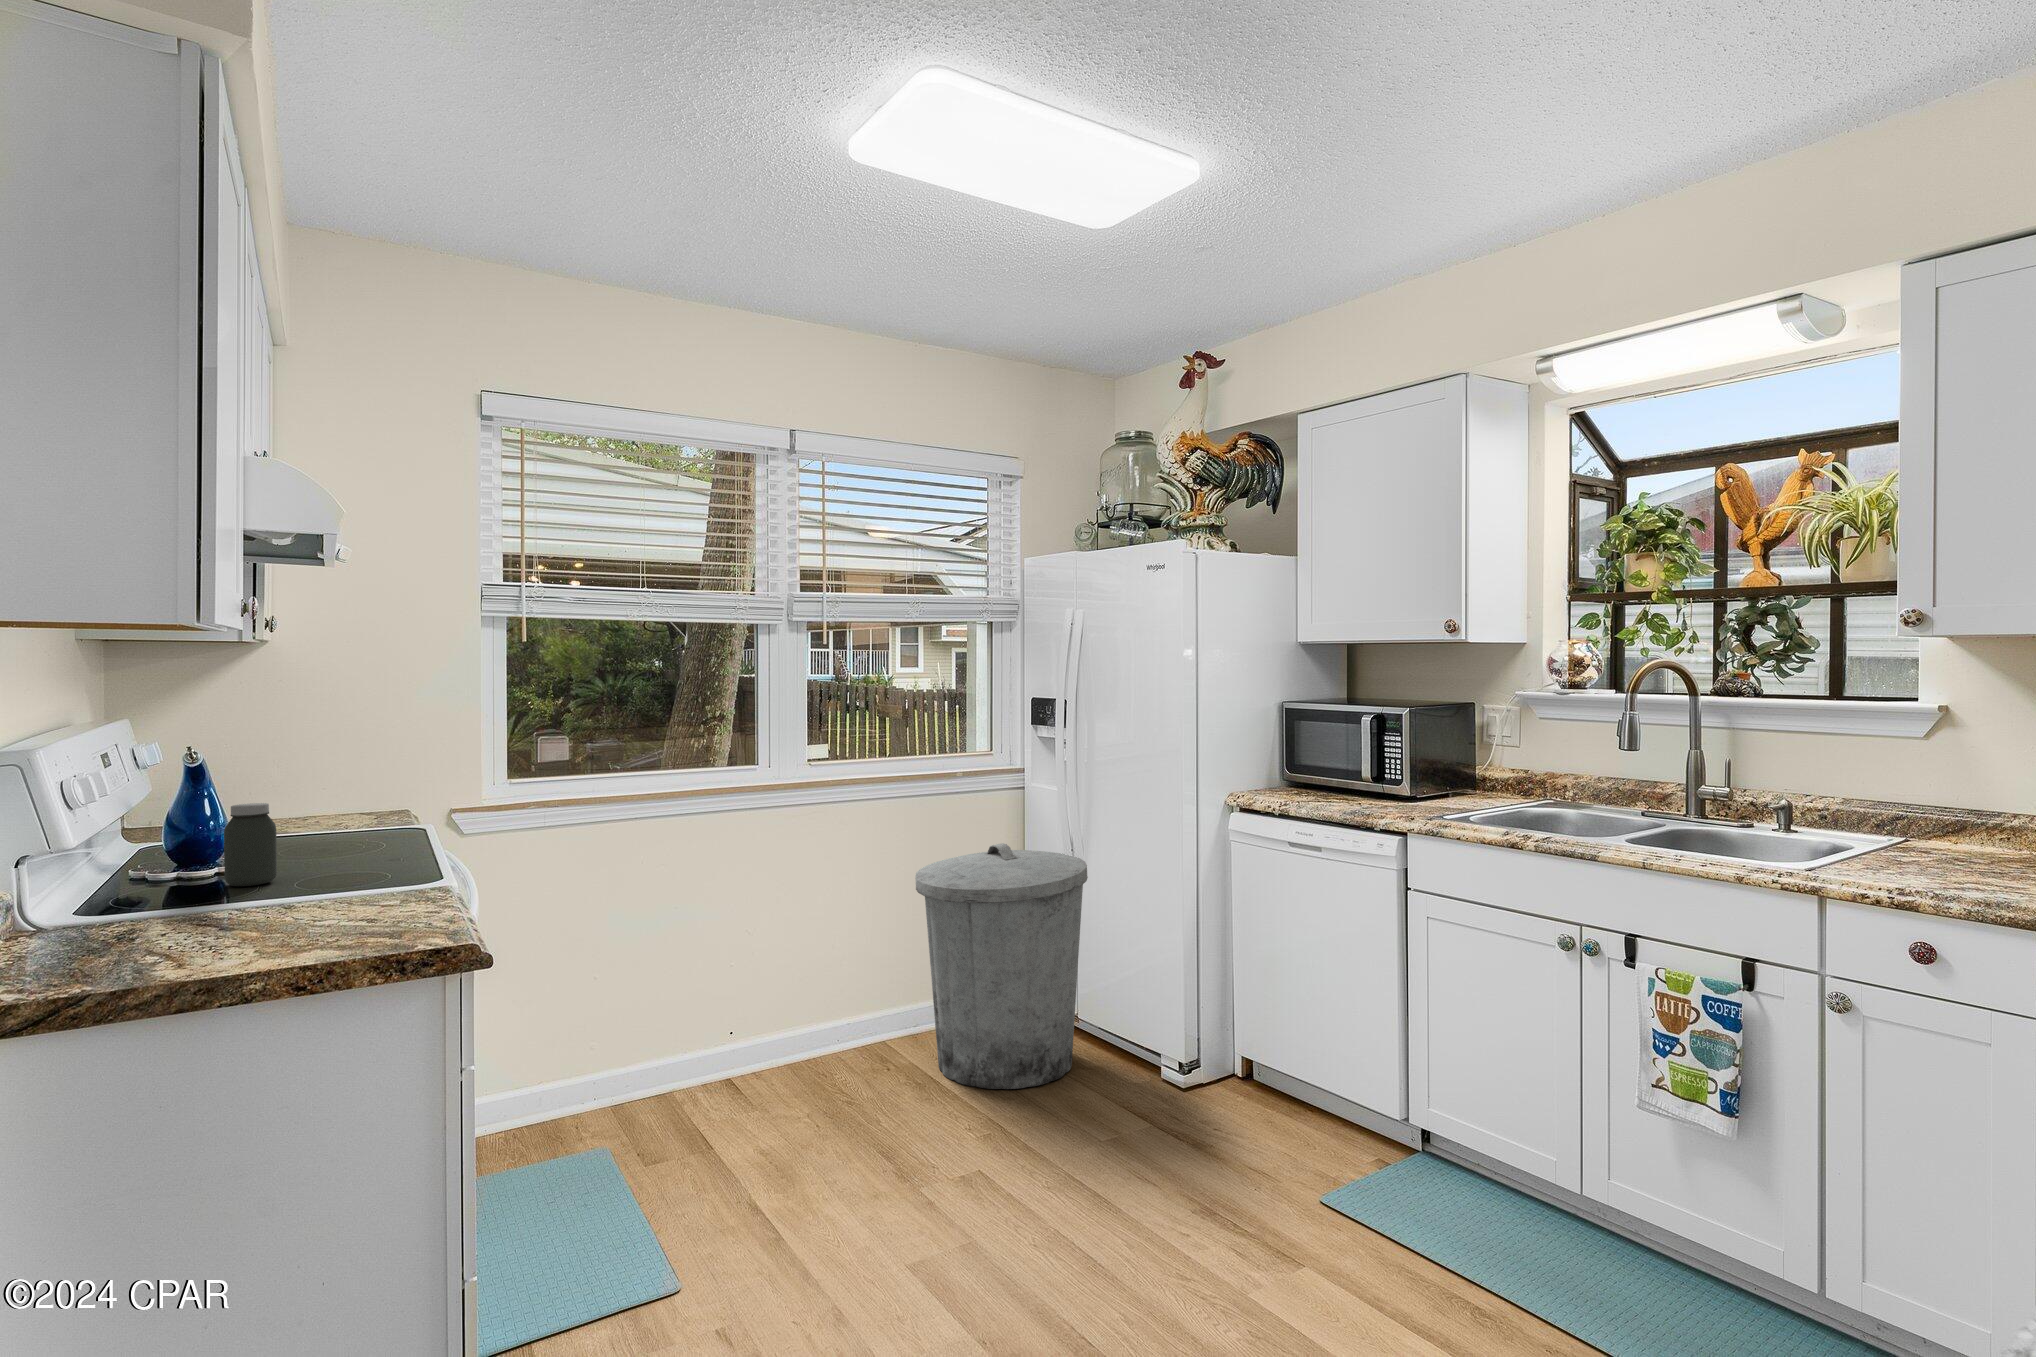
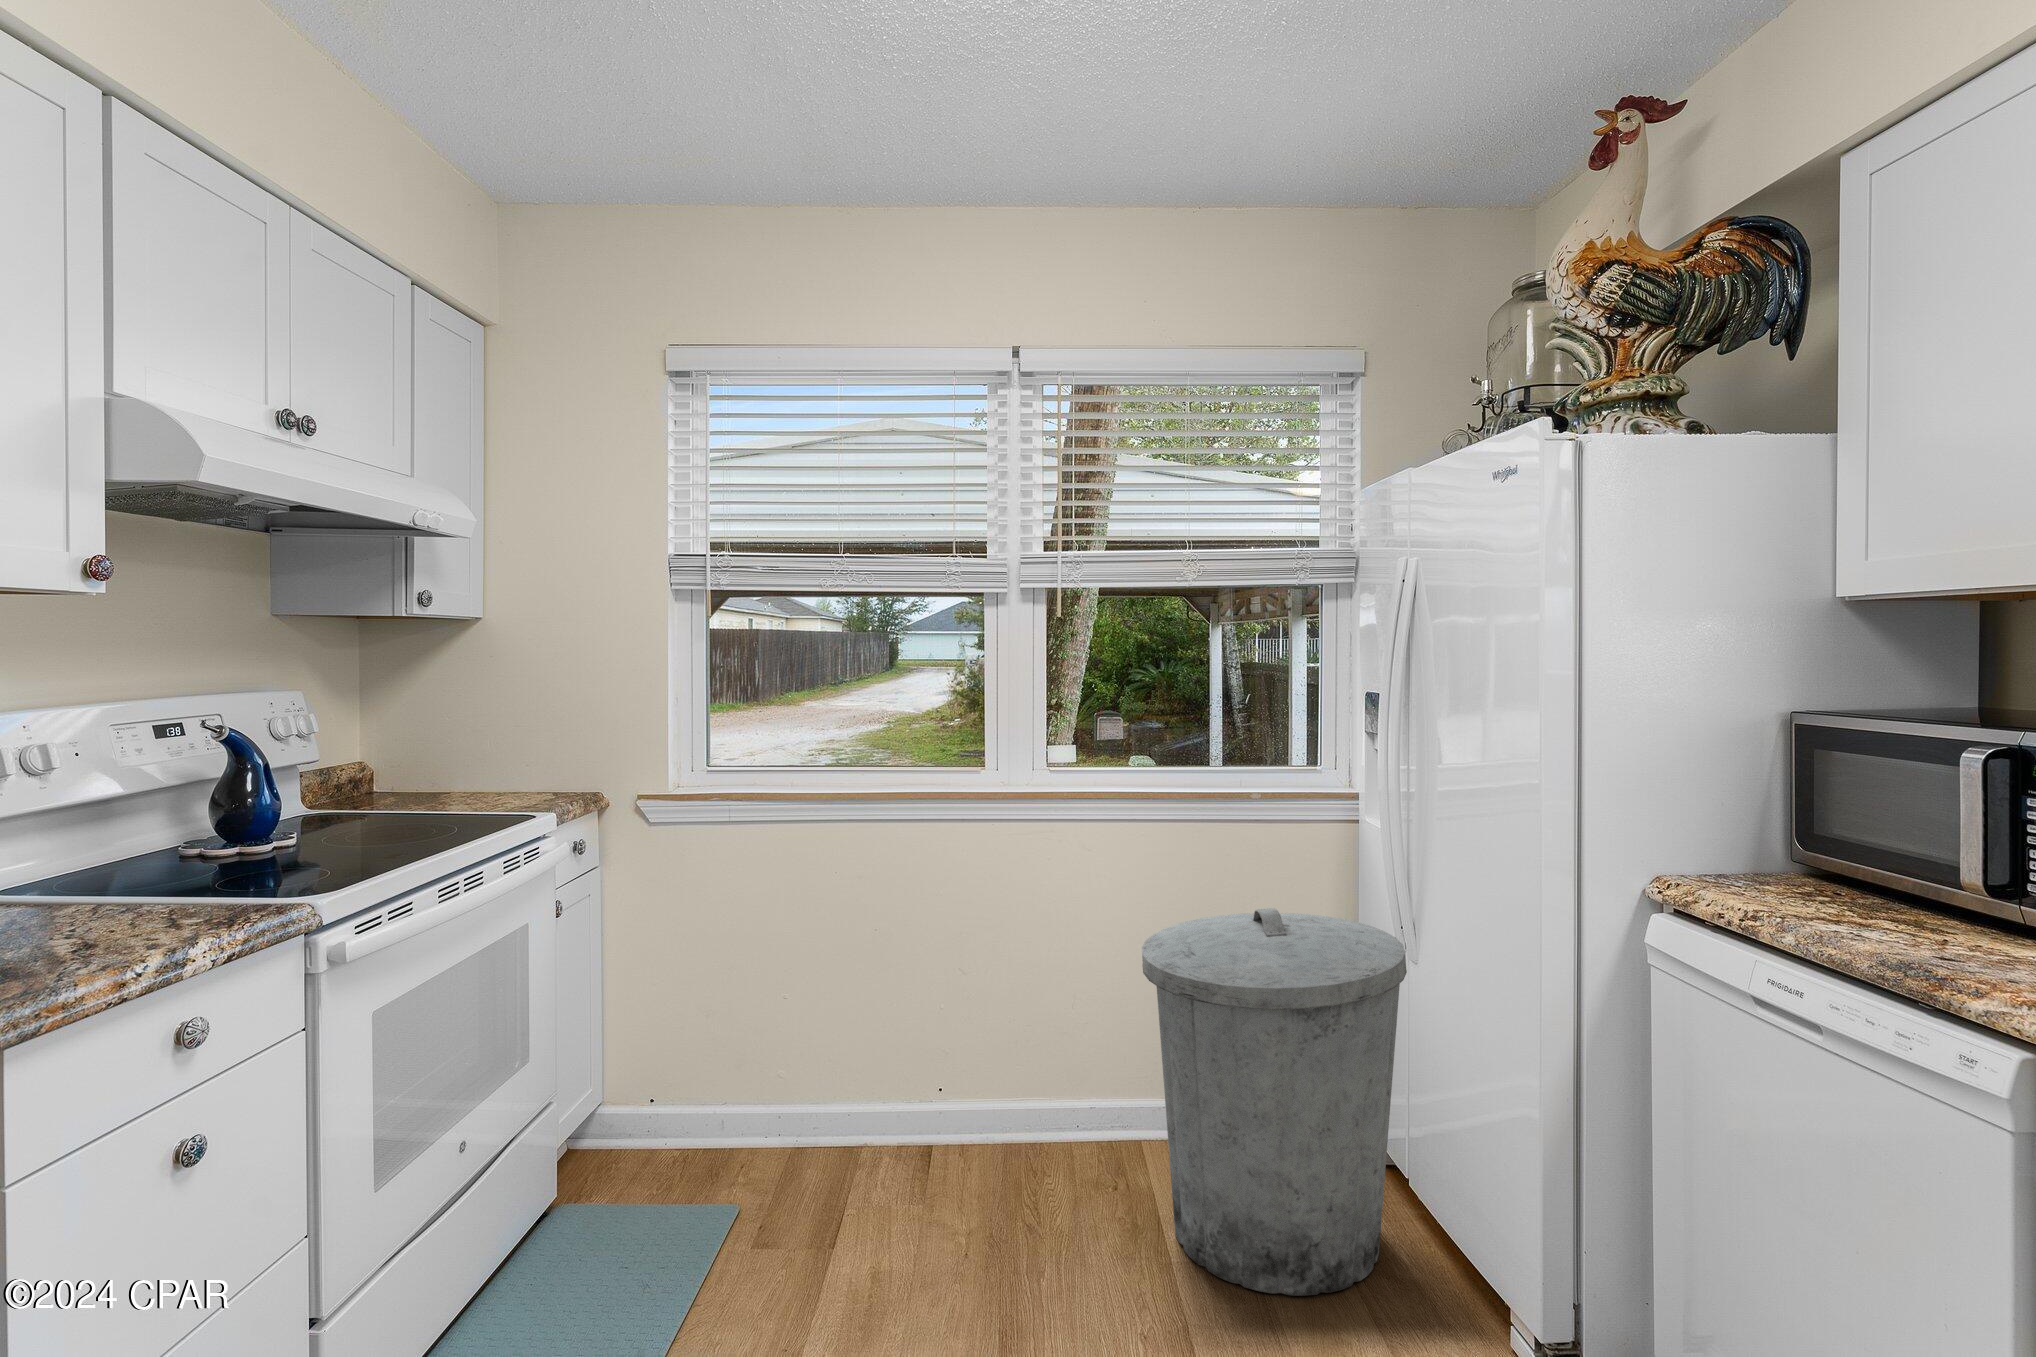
jar: present [224,803,277,886] -> none [71,799,141,899]

